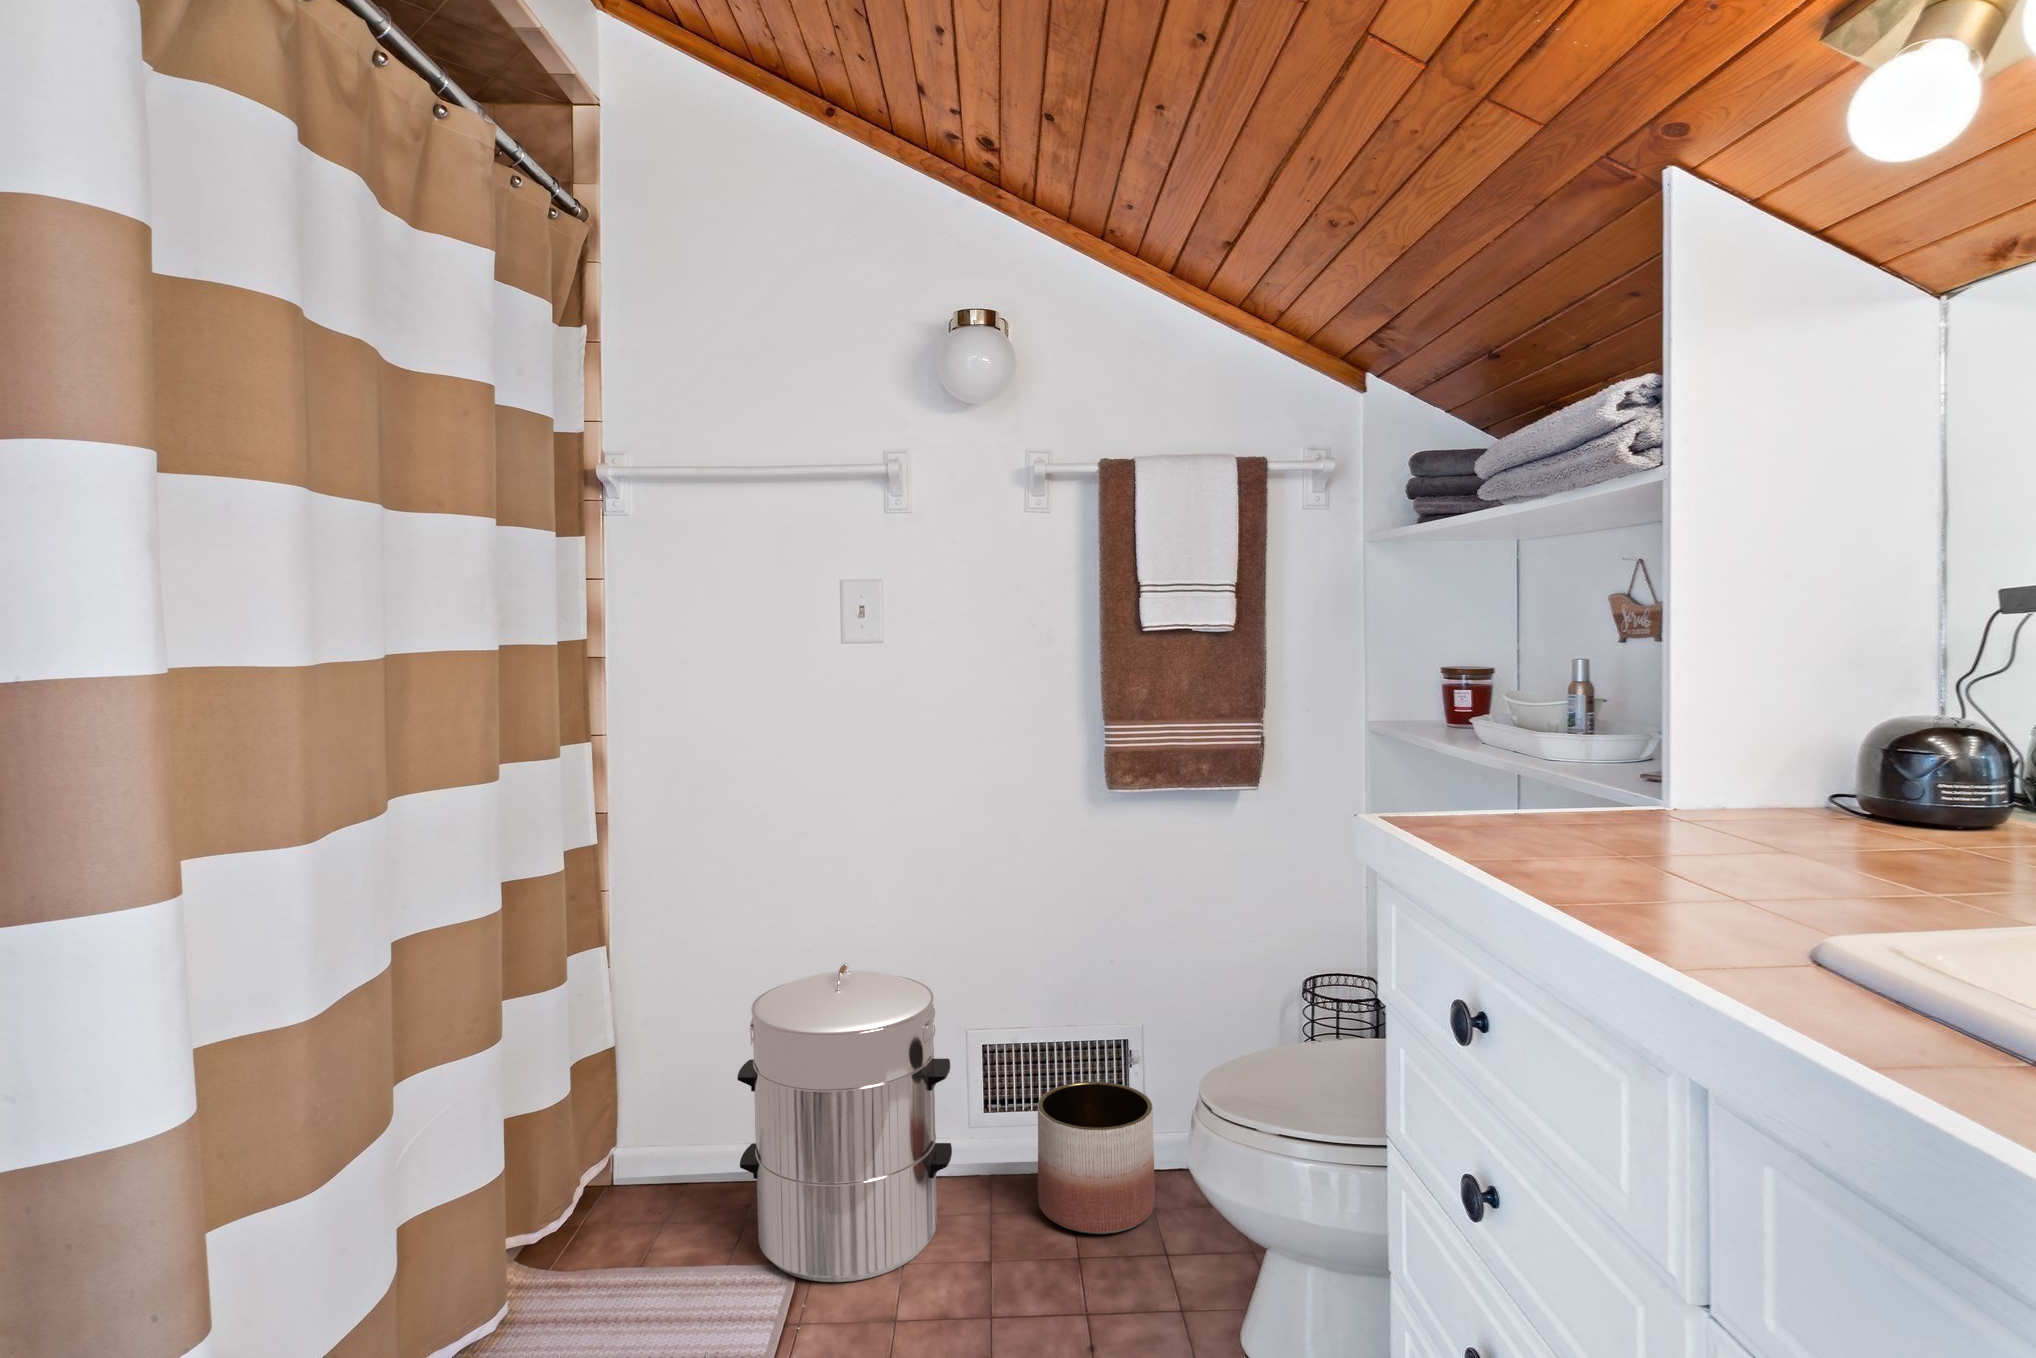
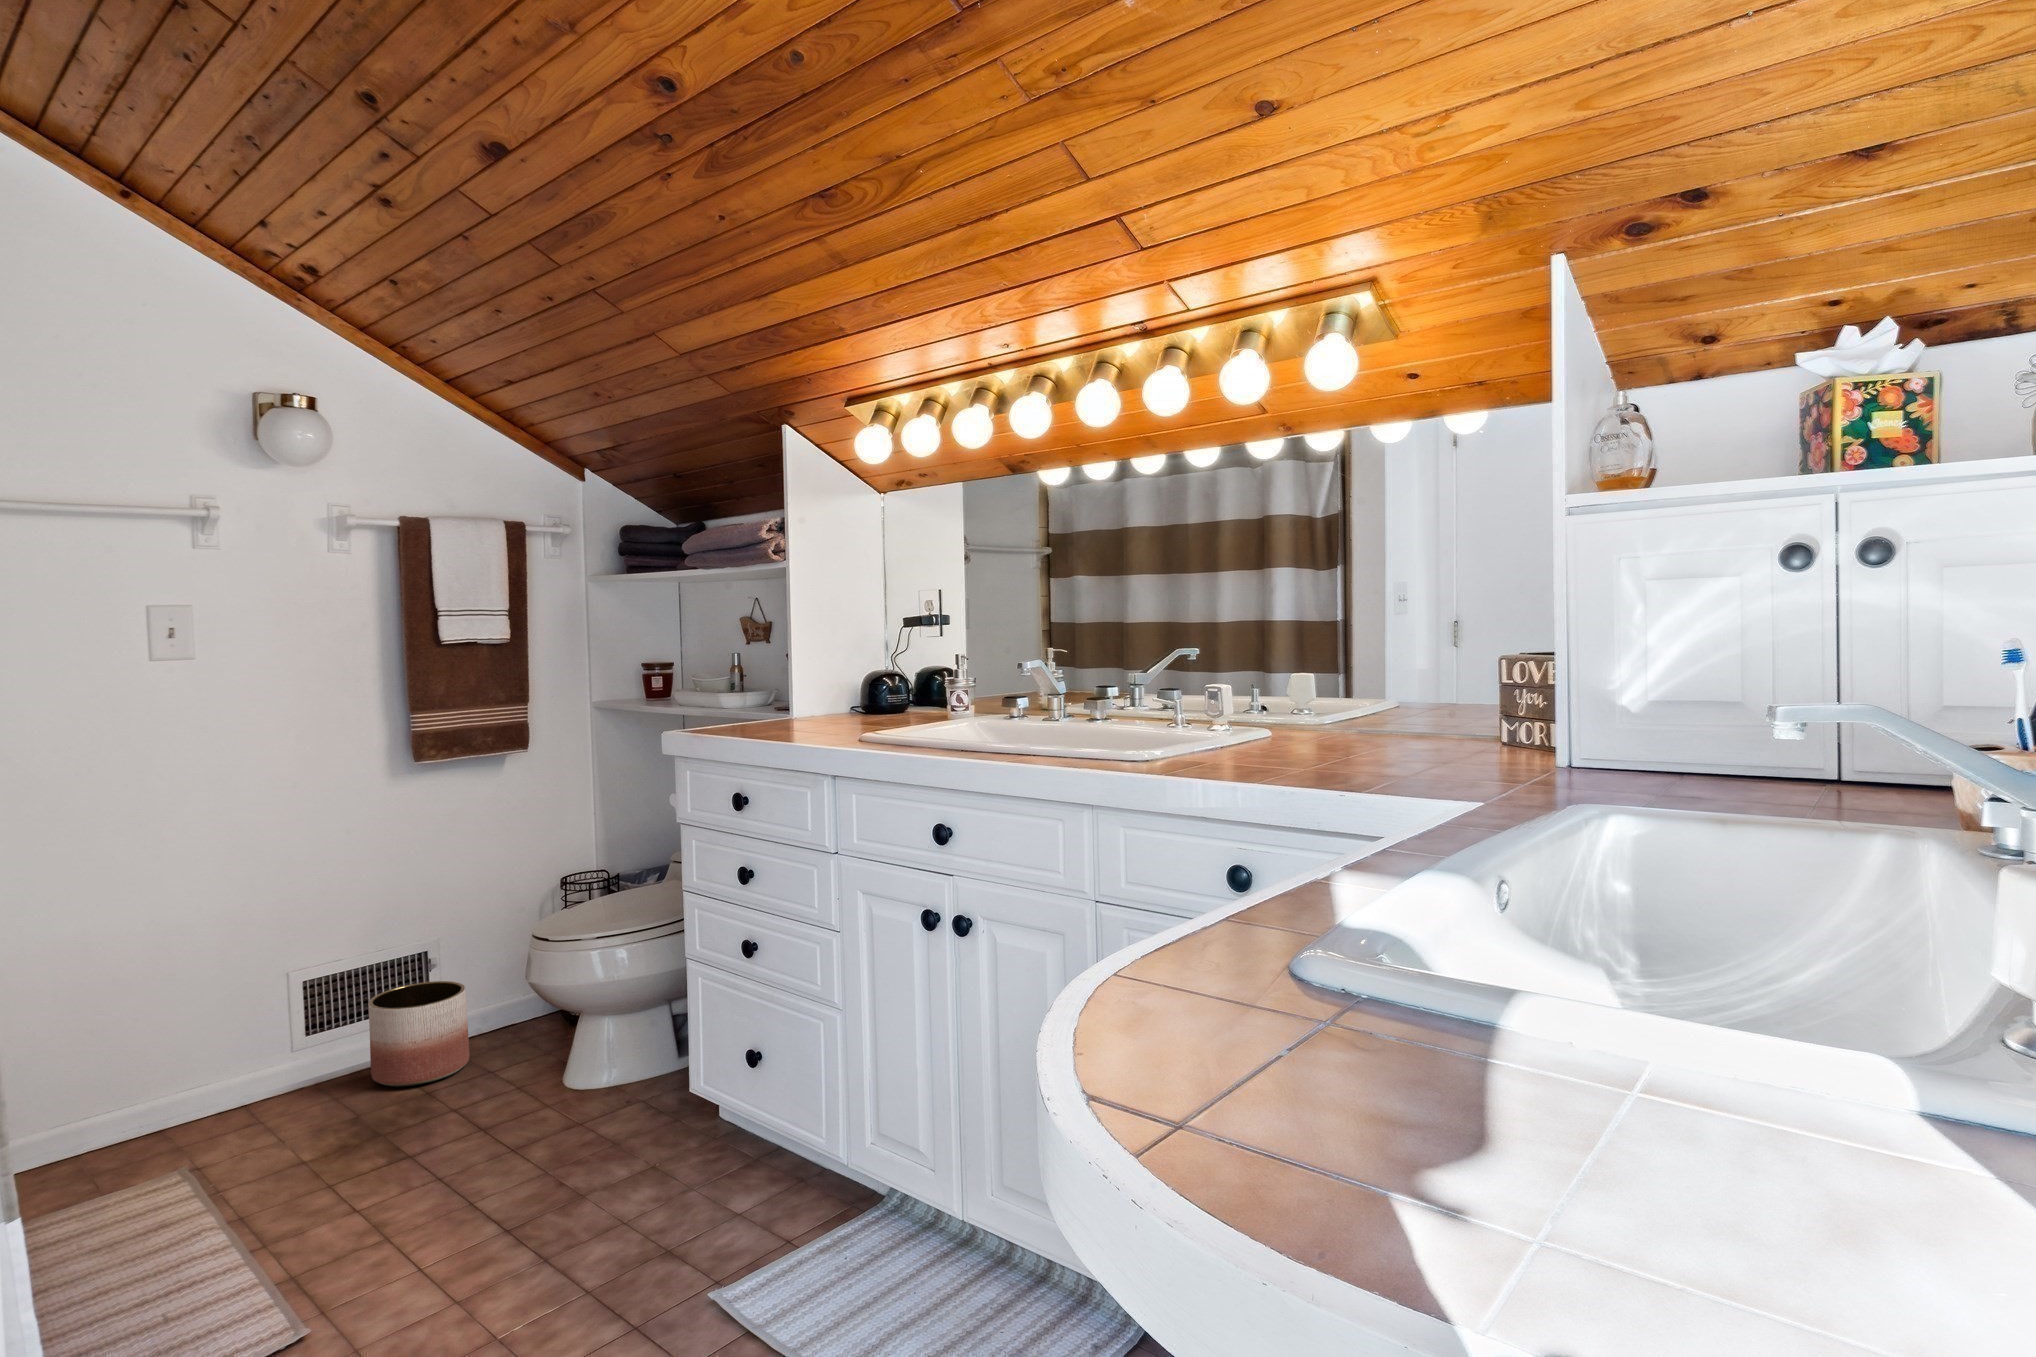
waste bin: present [737,963,952,1282] -> none [86,924,309,1183]

